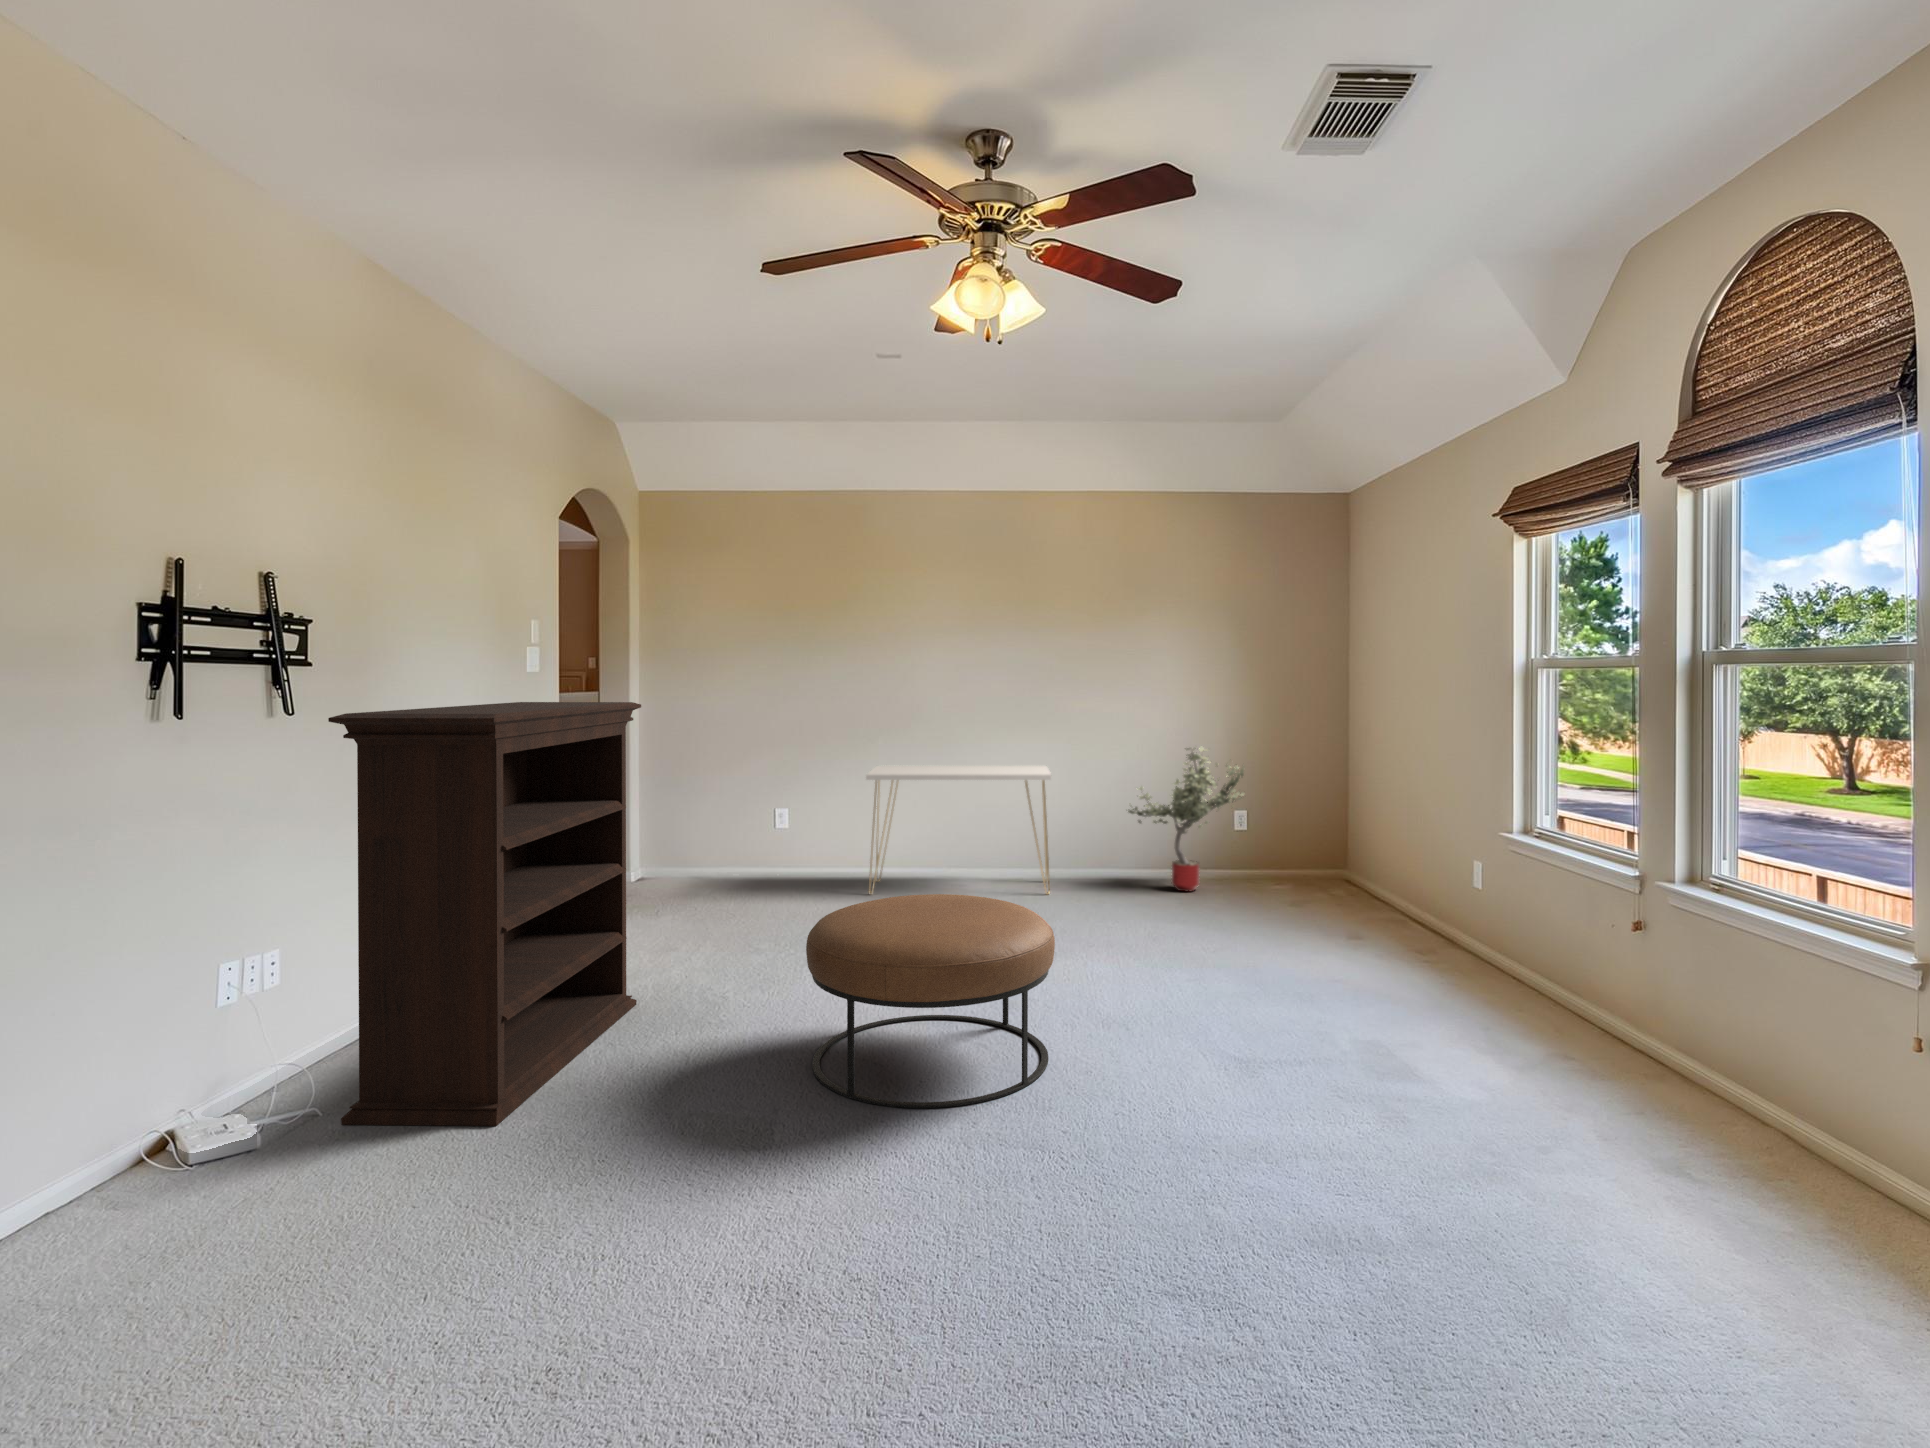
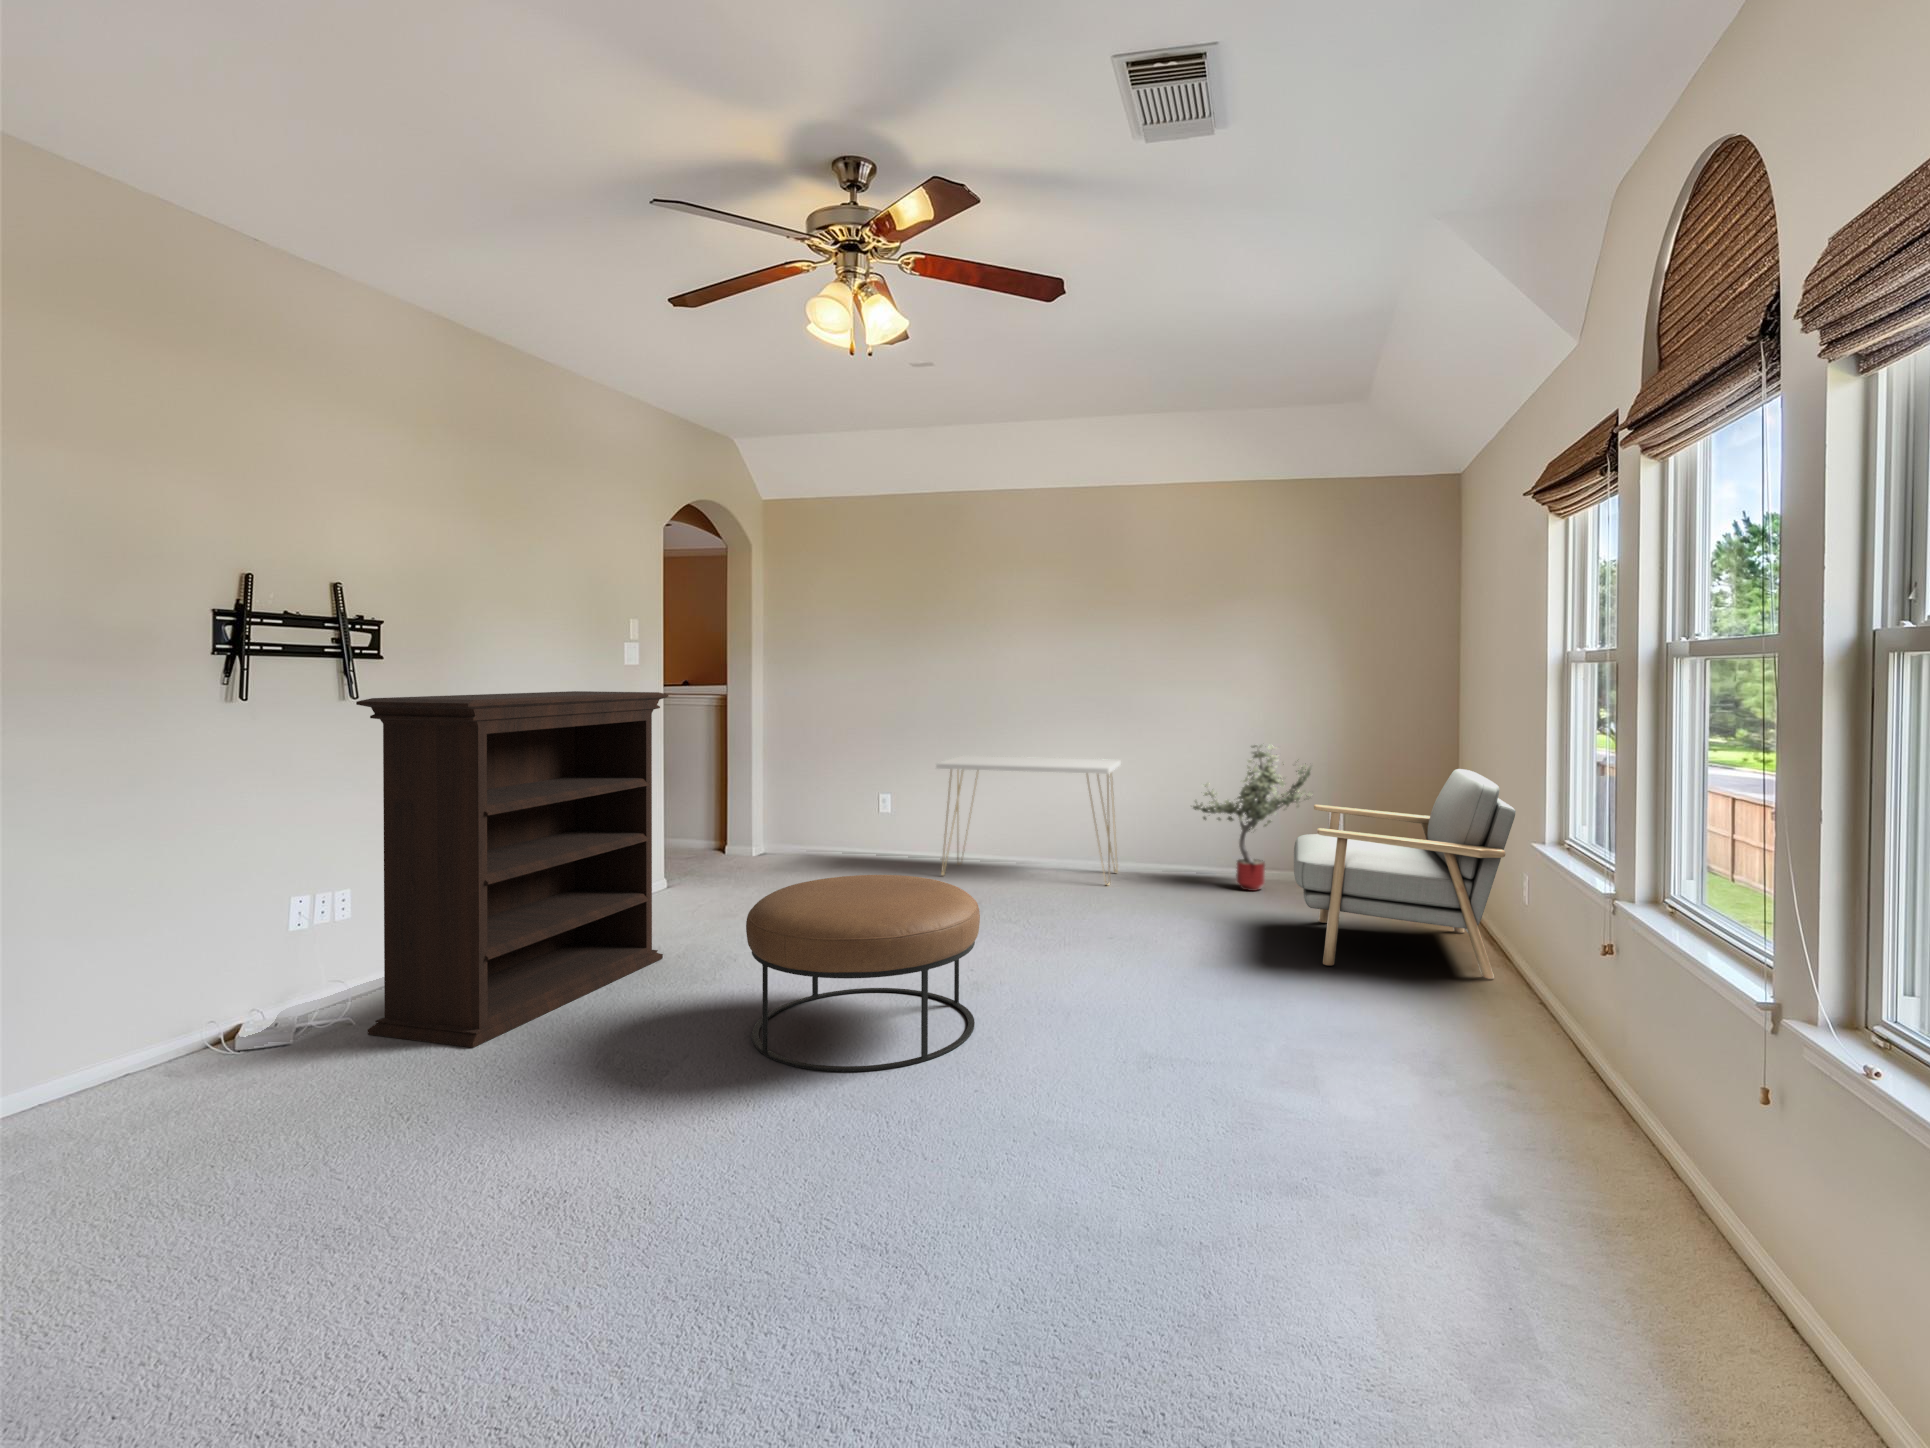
armchair: none [1255,766,1483,960] -> present [1294,769,1516,979]

